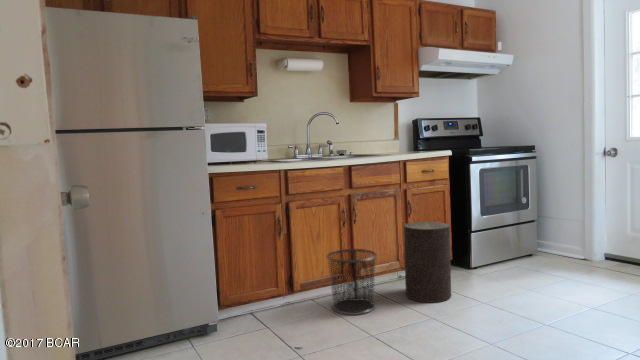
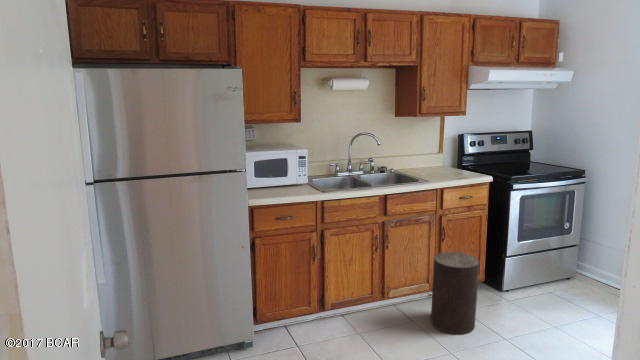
waste bin: present [327,249,377,315] -> none [356,275,404,341]

